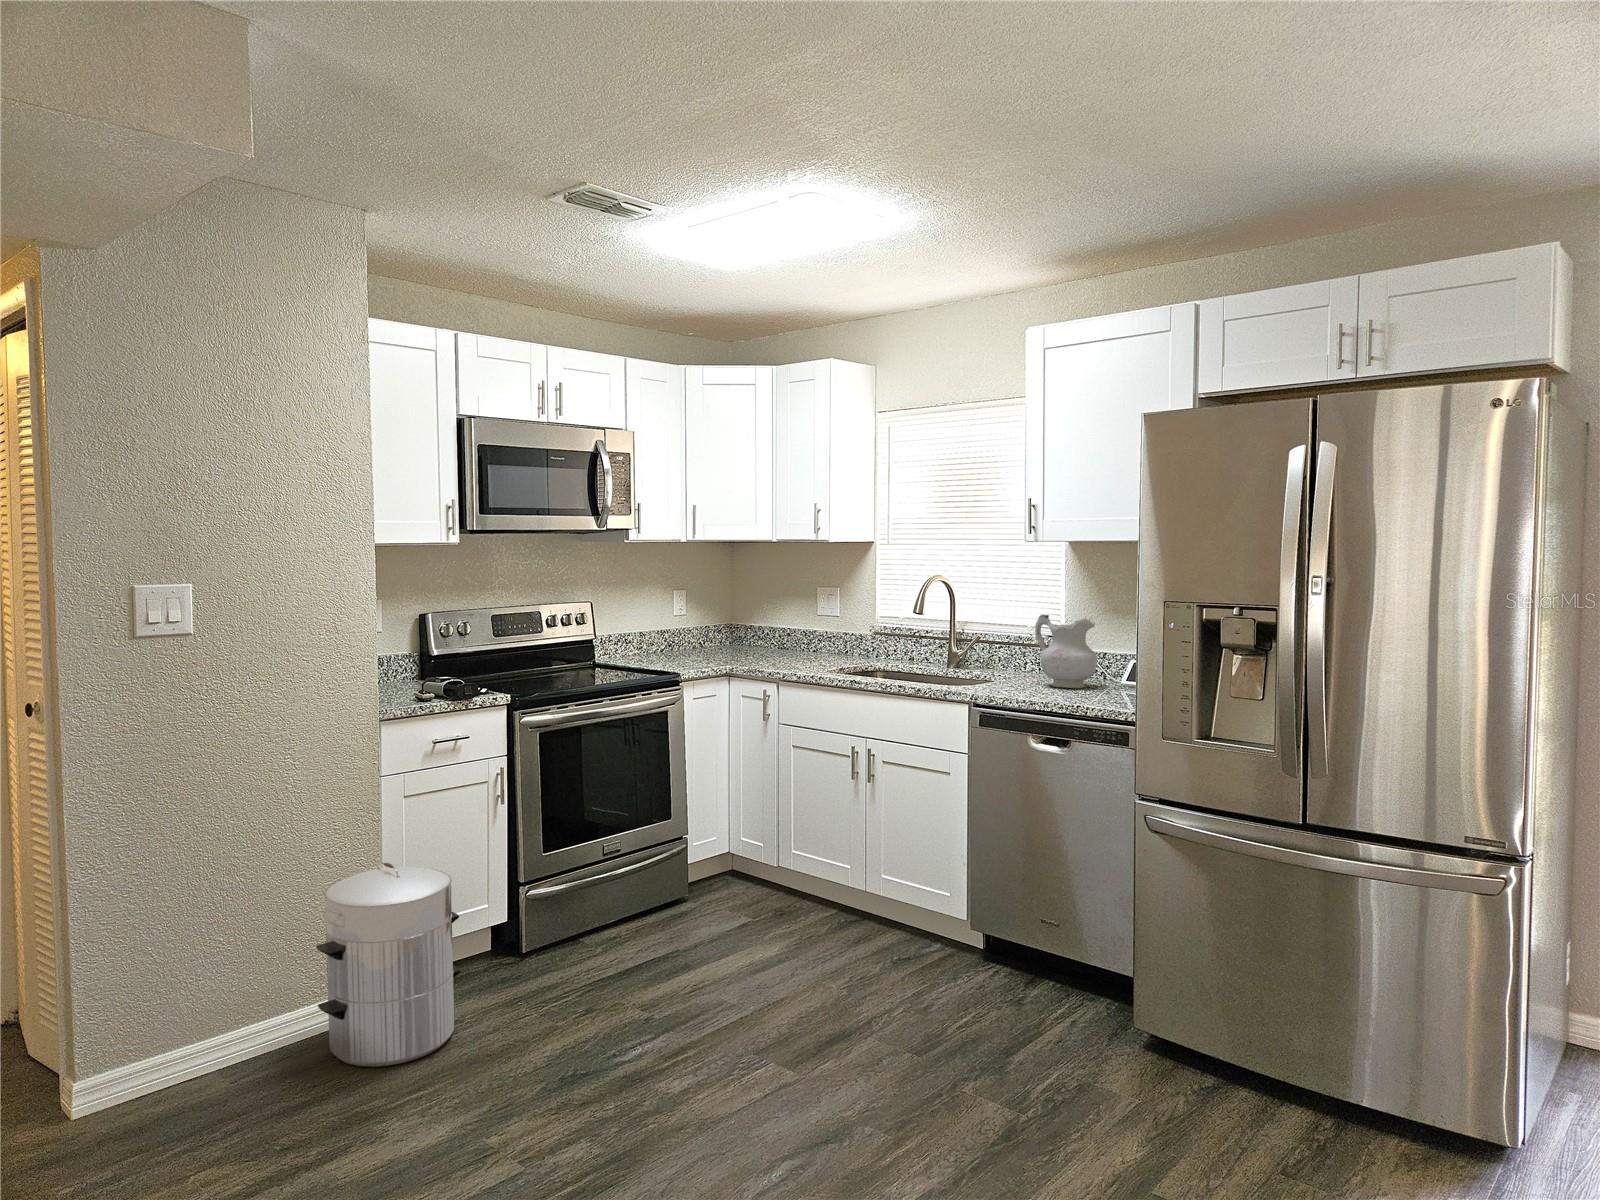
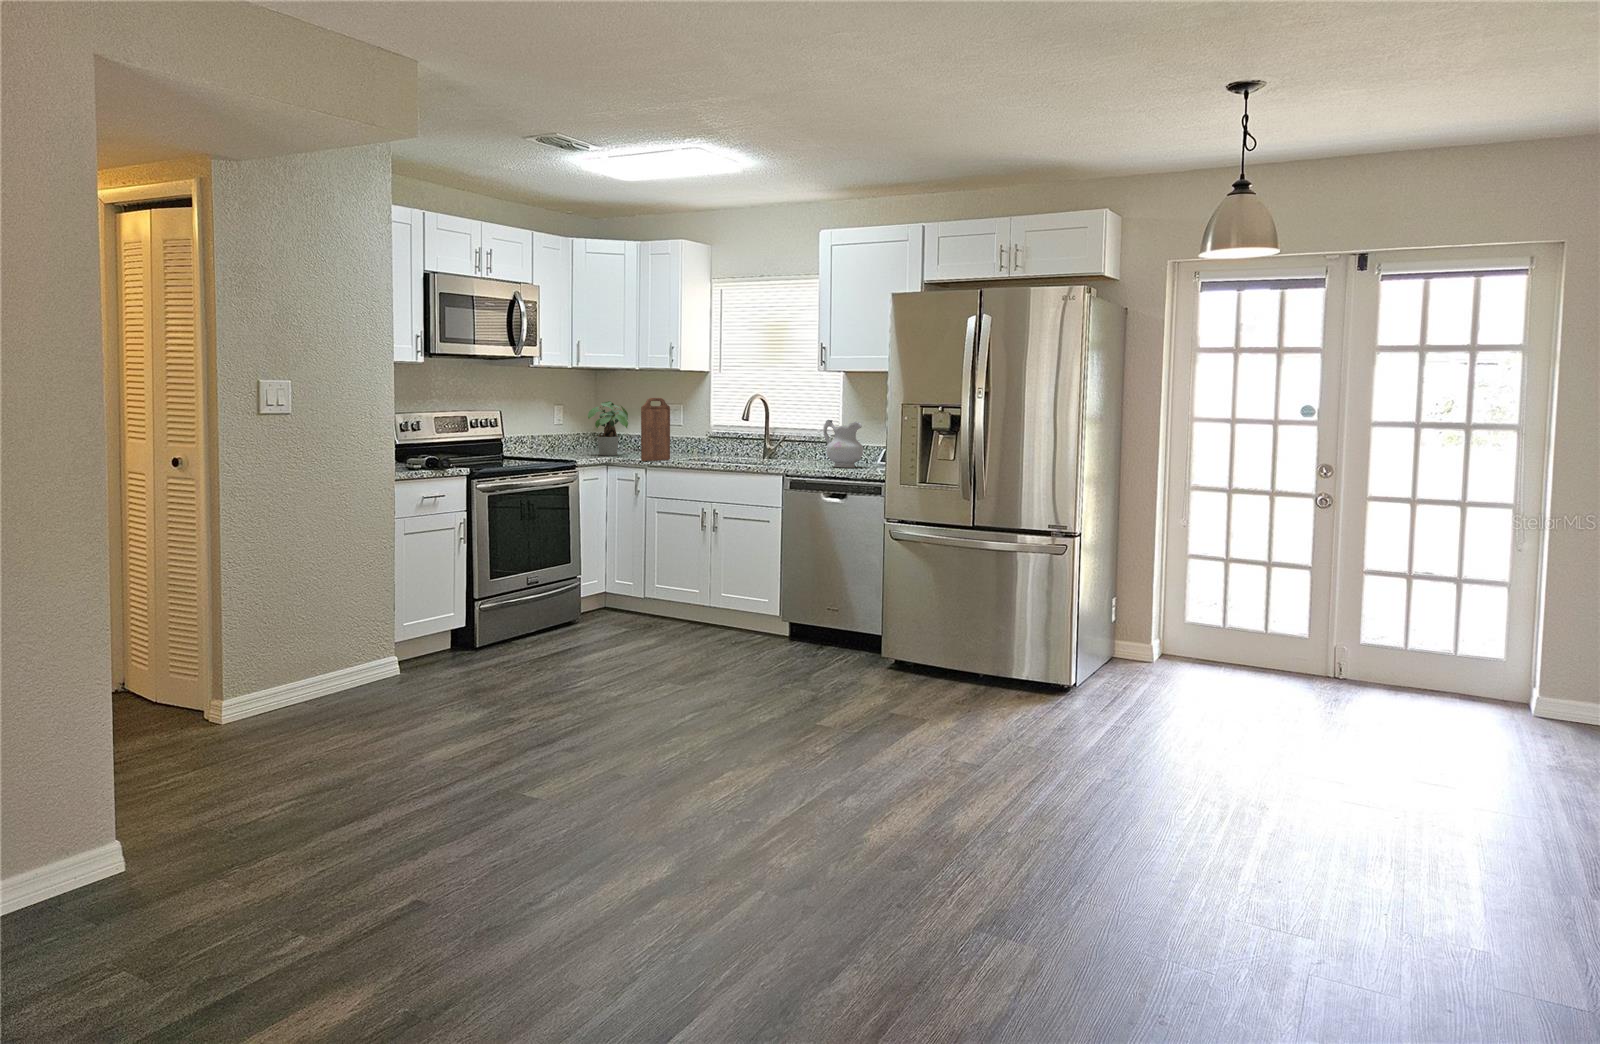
cutting board: none [774,582,817,671] -> present [641,398,670,461]
potted plant: none [714,583,771,656] -> present [588,401,628,455]
waste bin: present [316,862,460,1066] -> none [371,569,456,694]

